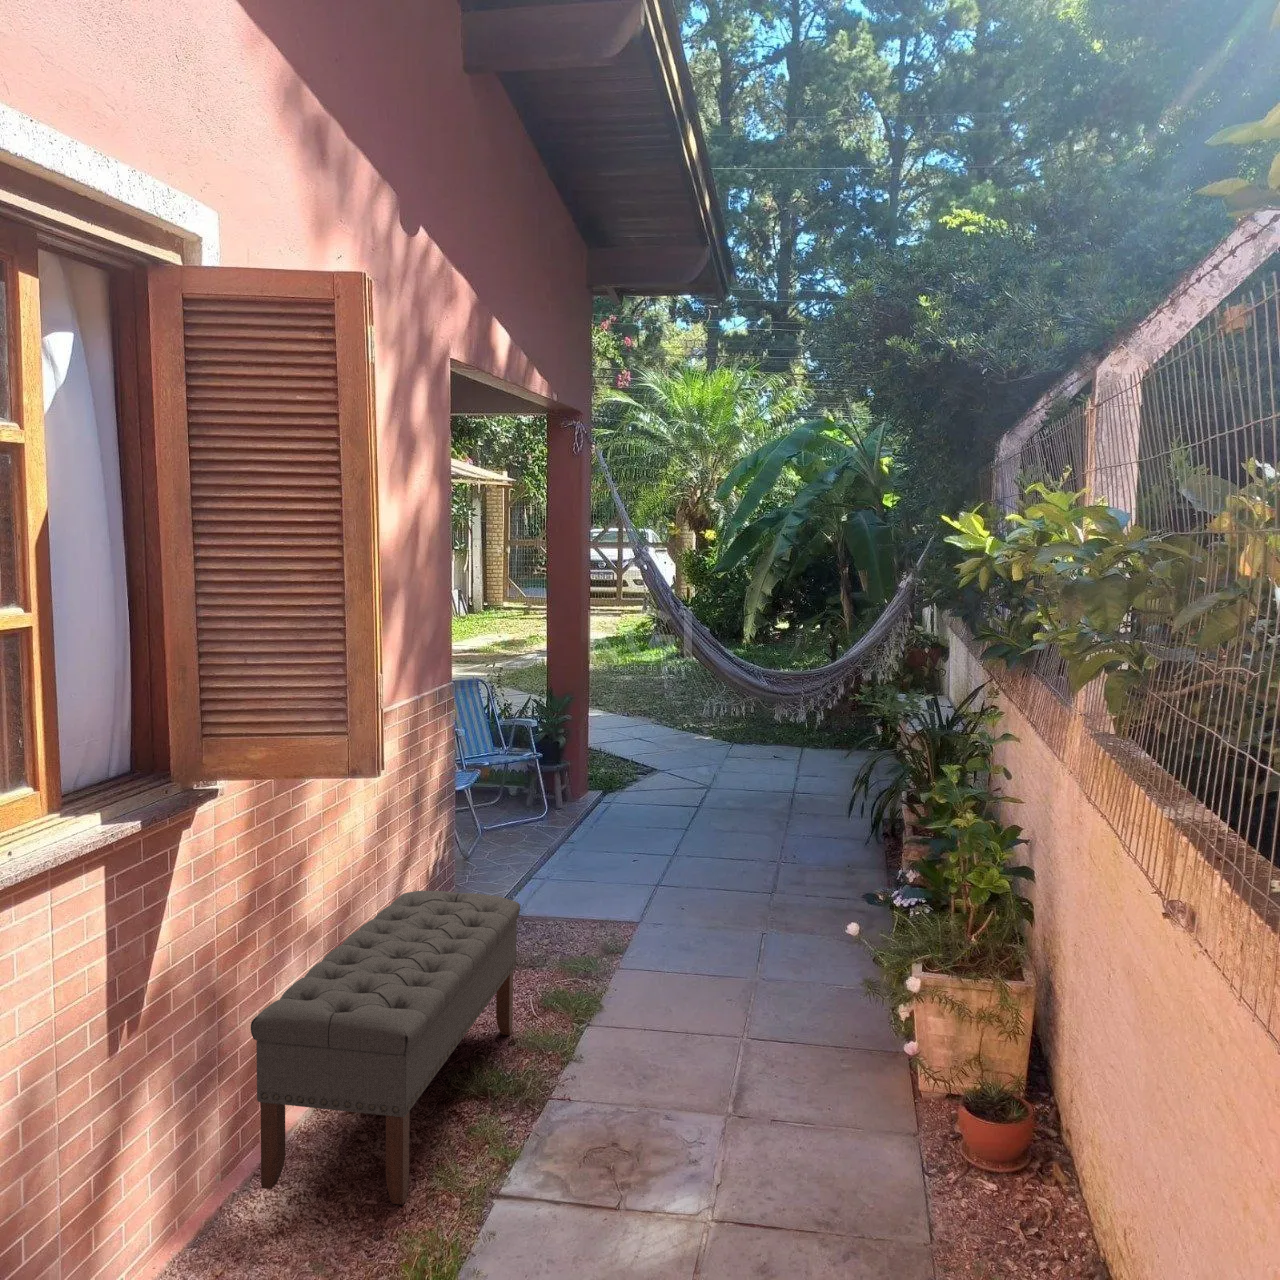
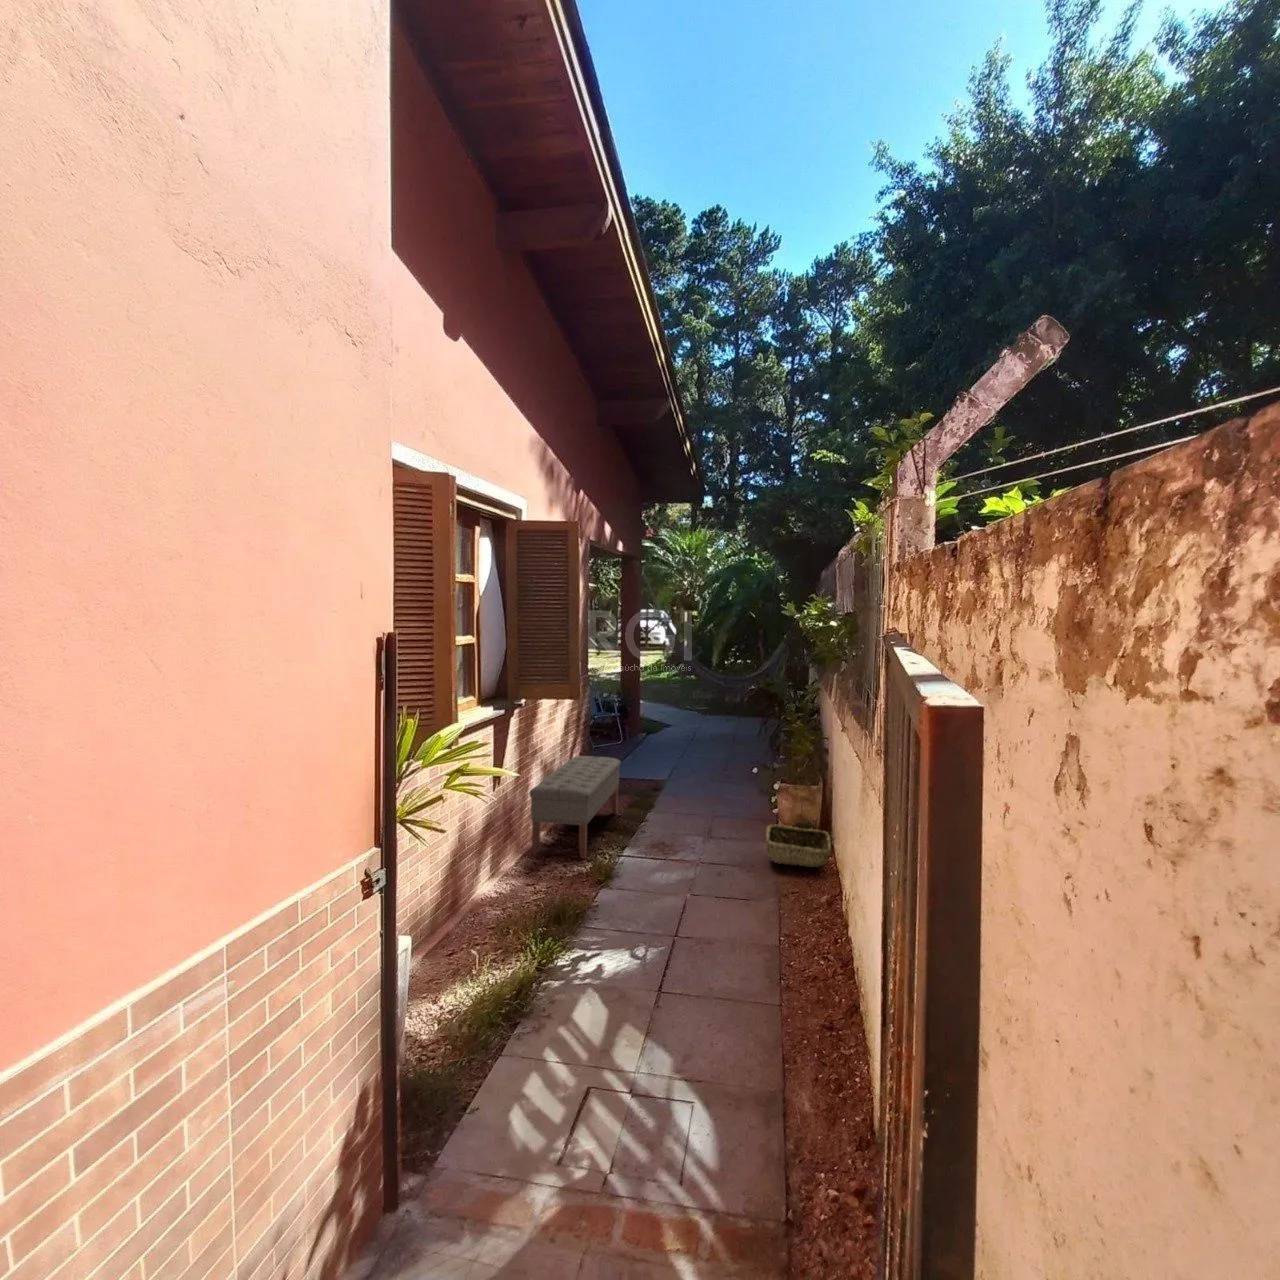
woven basket: none [893,1101,1075,1234] -> present [766,824,831,867]

